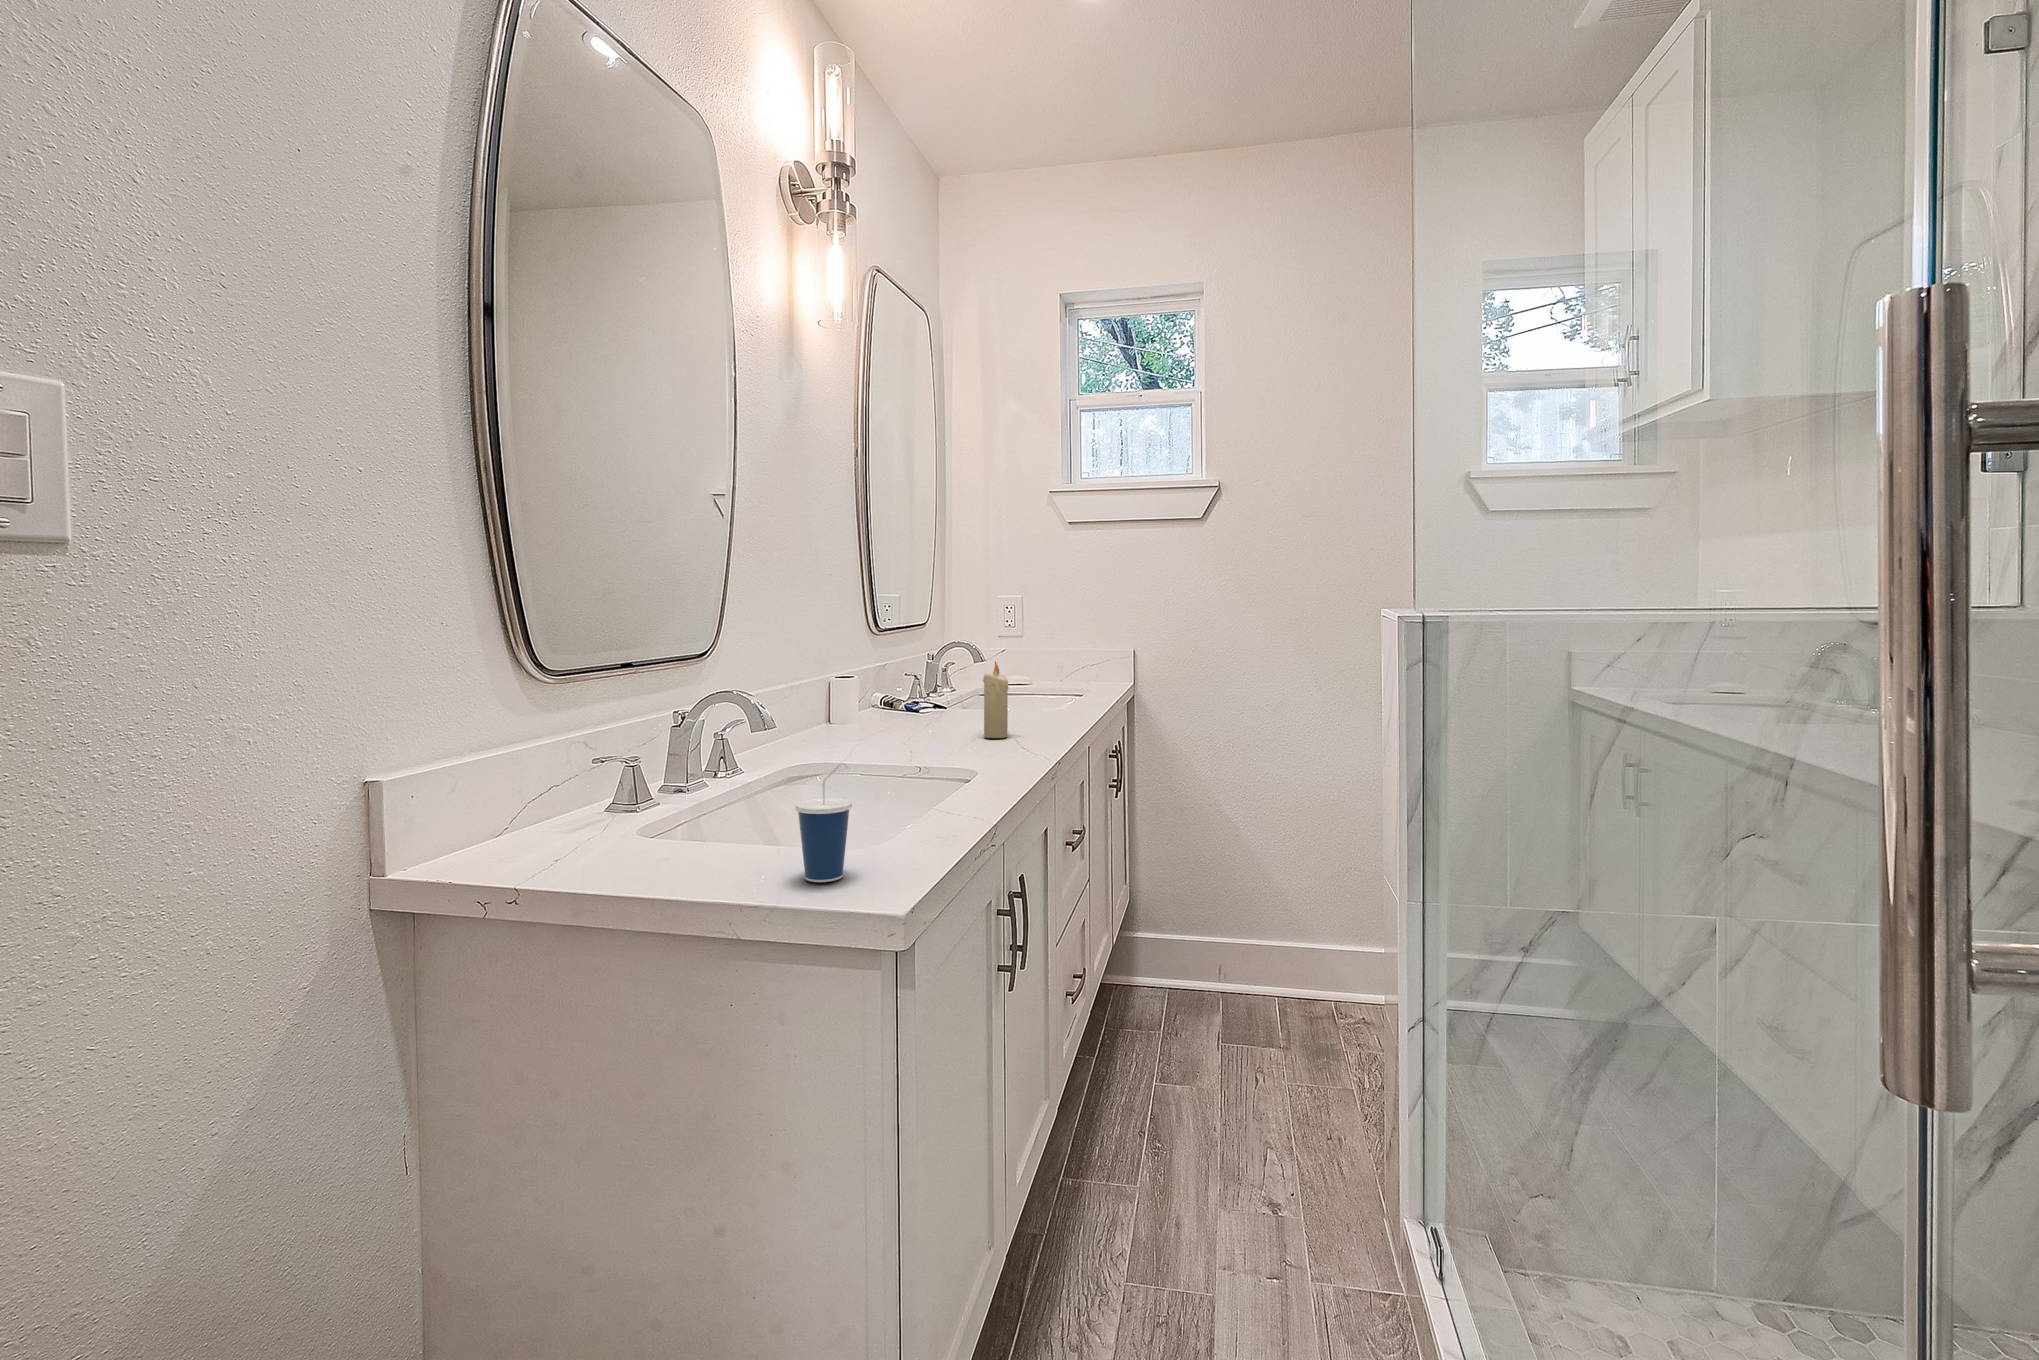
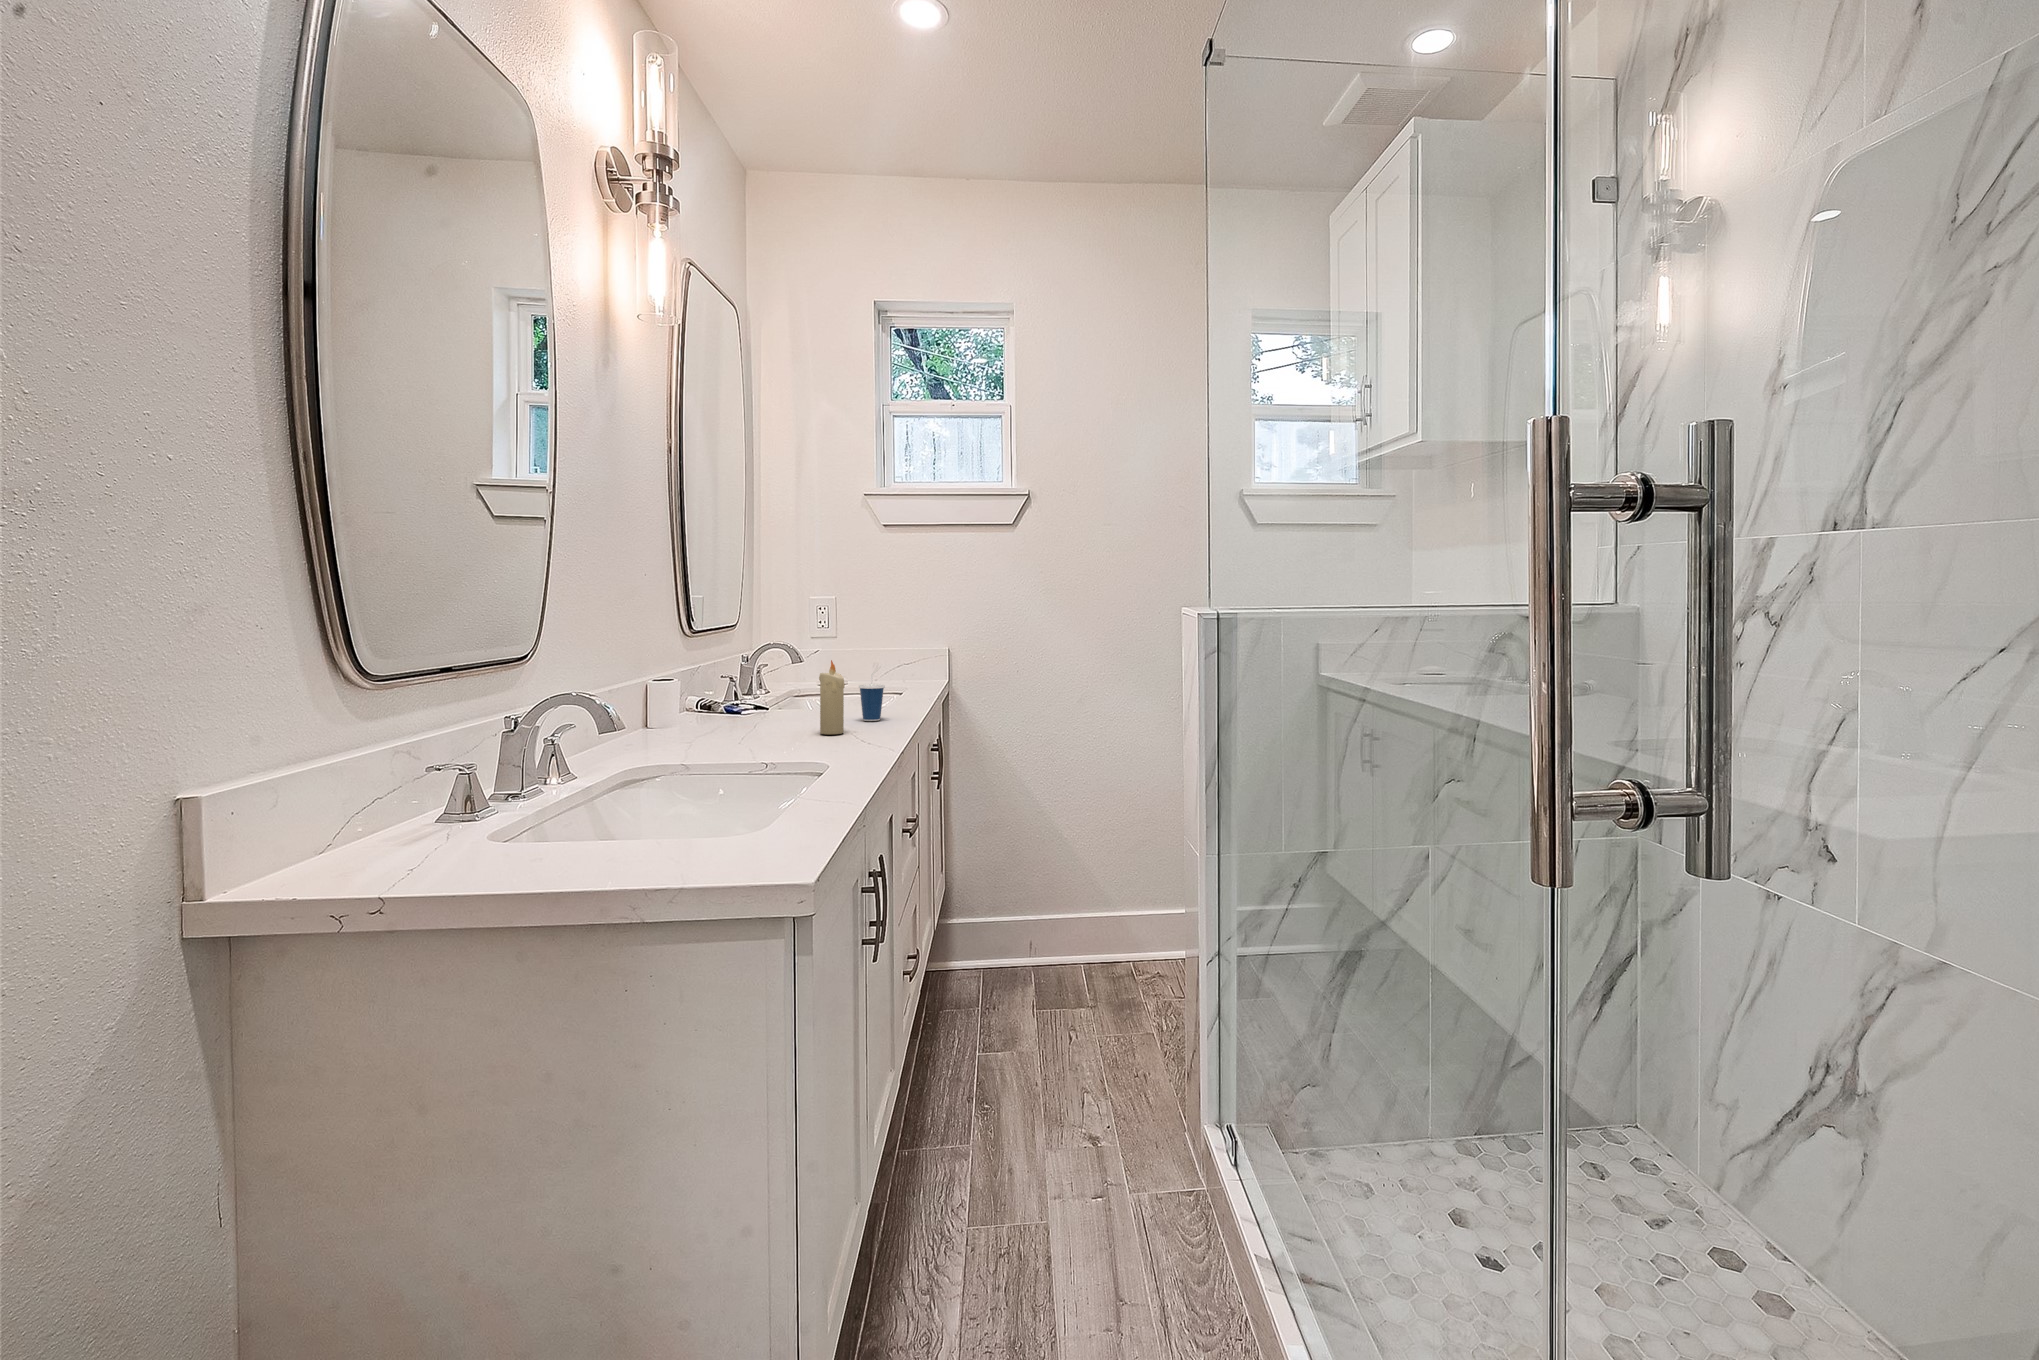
cup: present [796,764,852,882] -> present [859,667,885,721]

